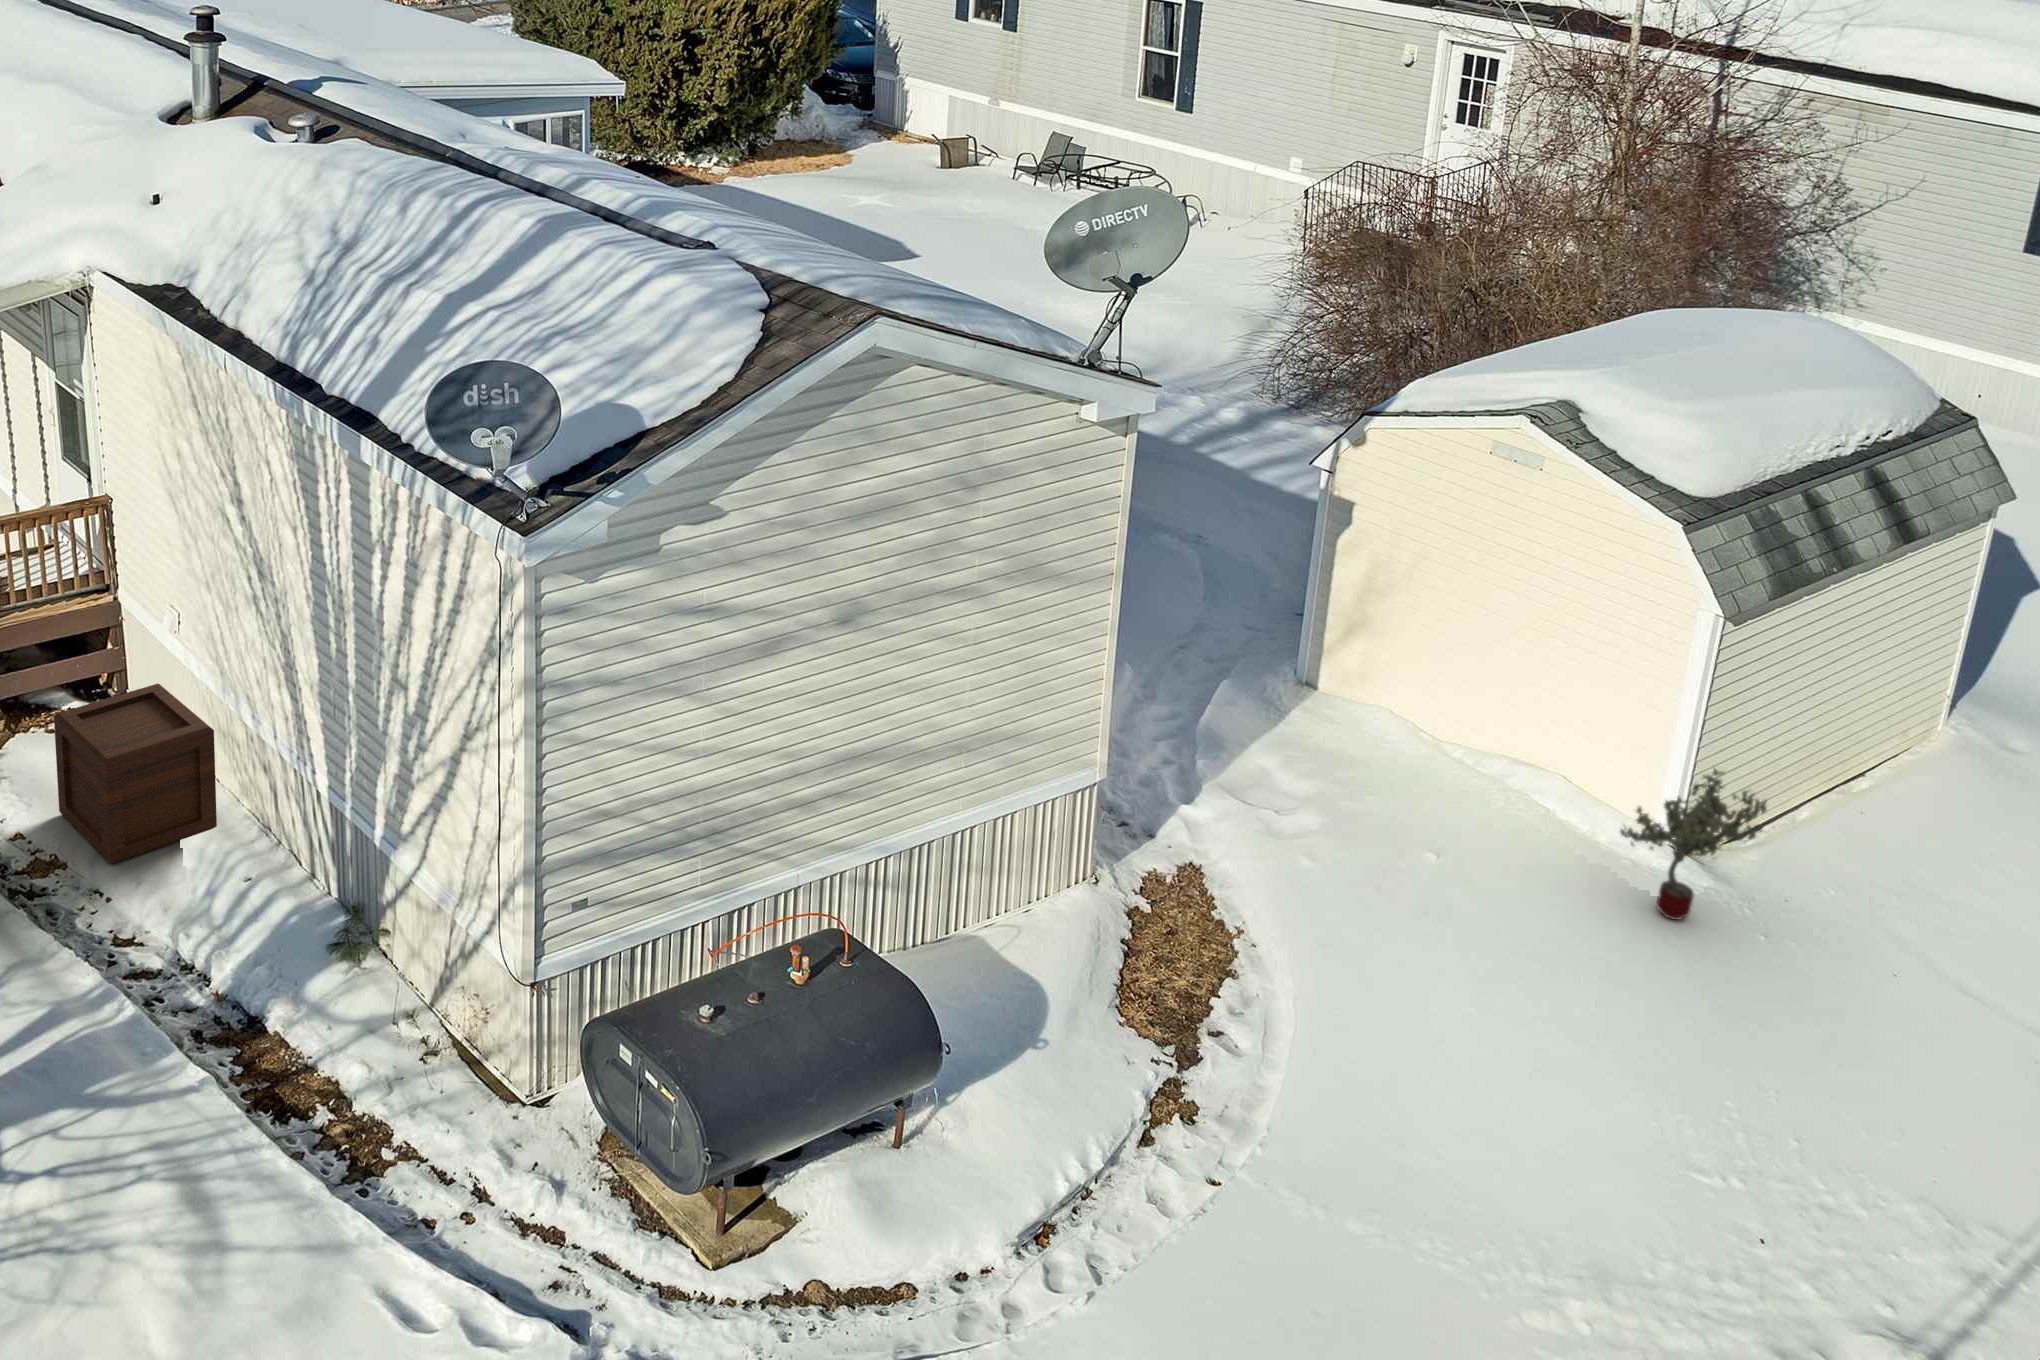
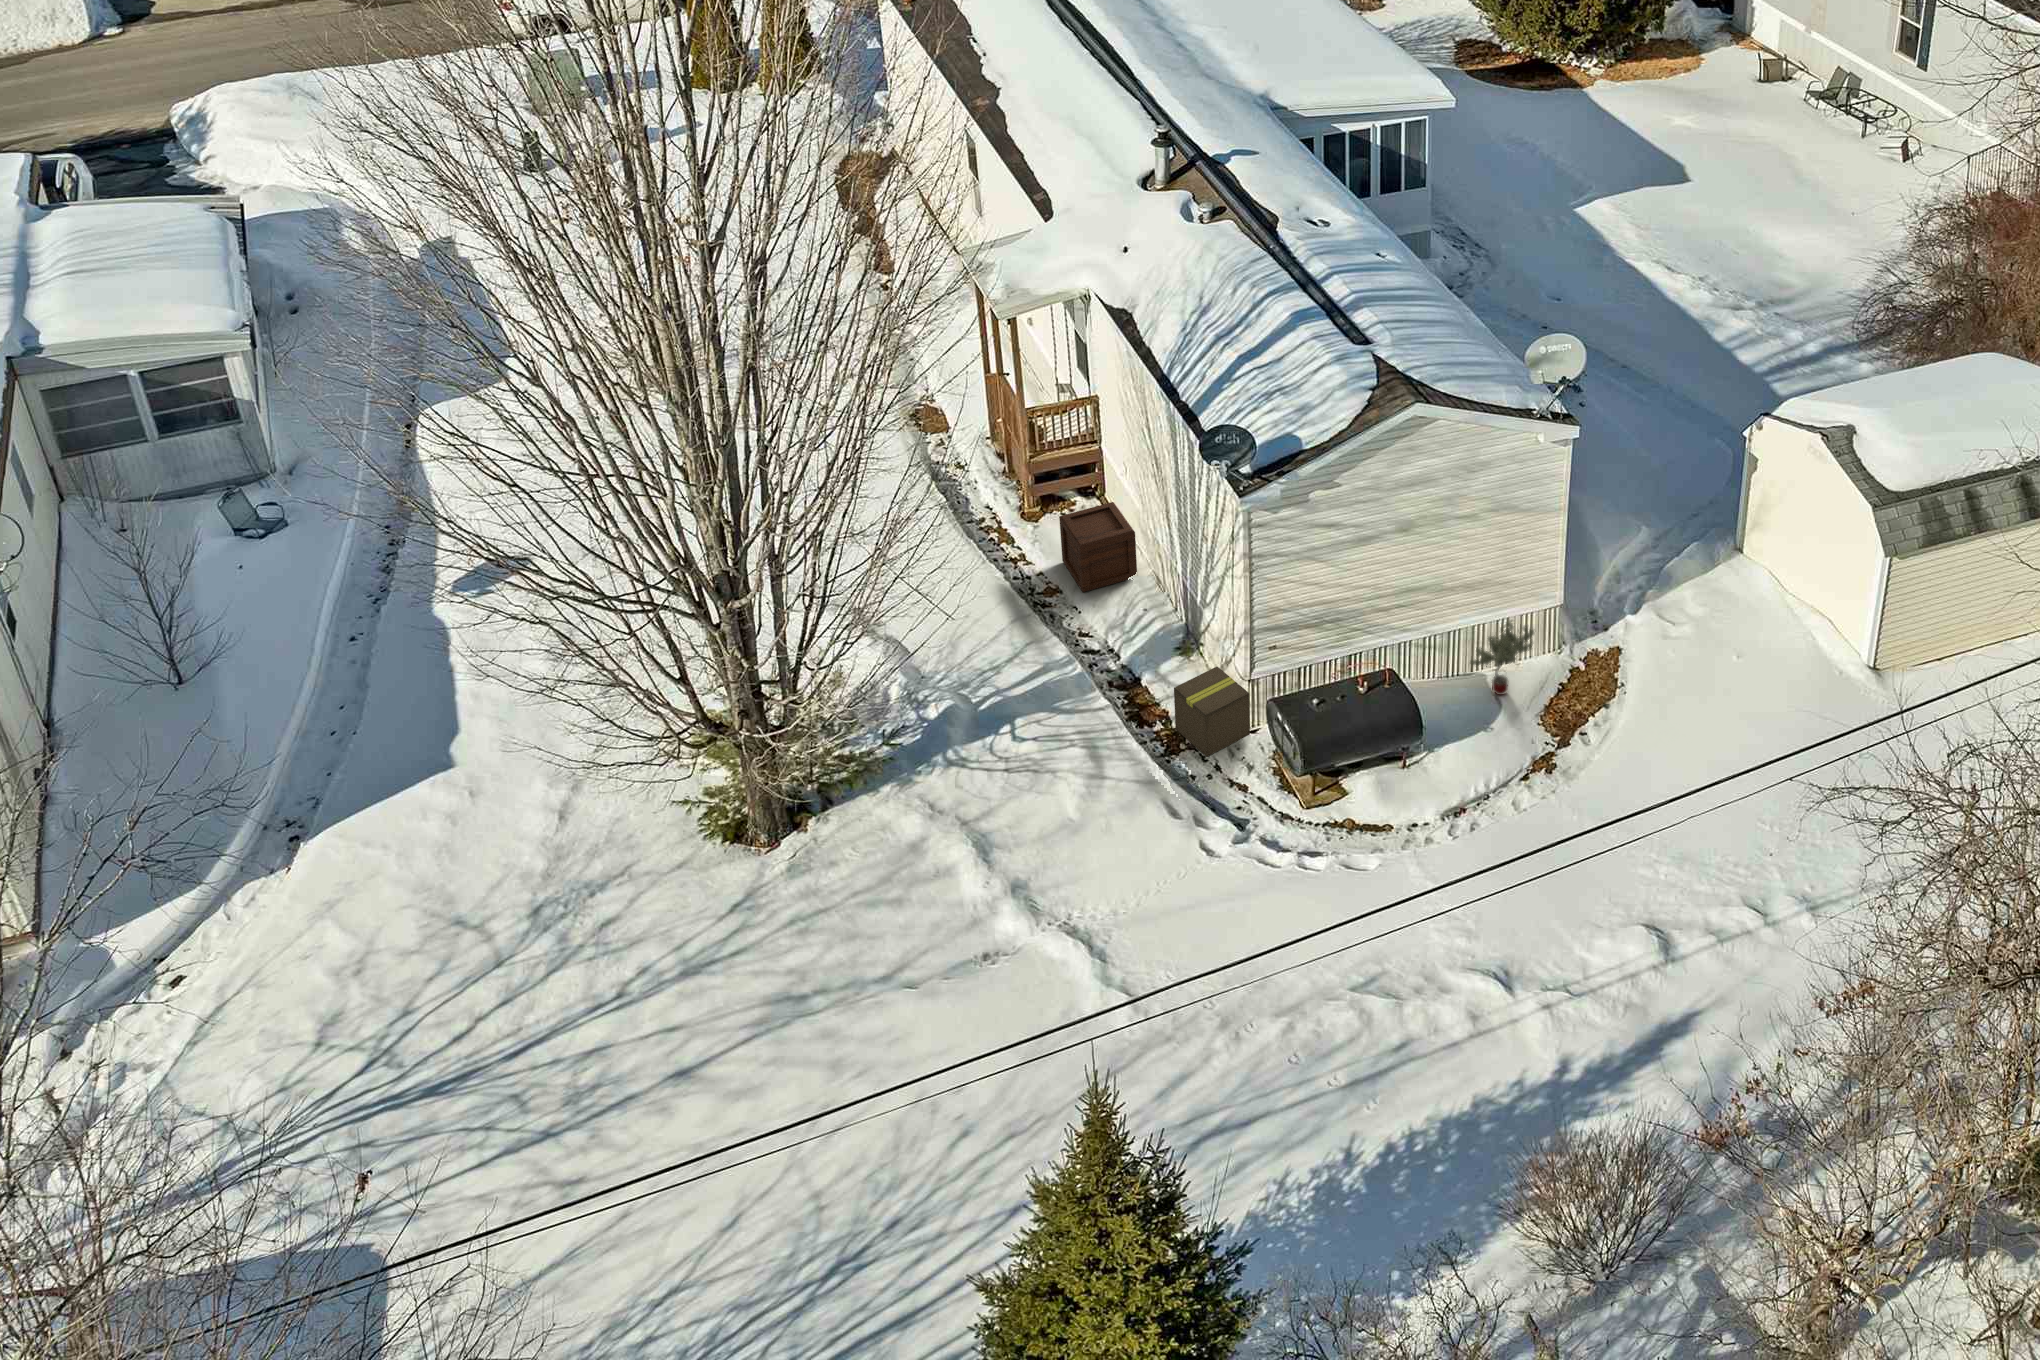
potted tree: present [1620,769,1767,920] -> present [1470,620,1534,695]
cardboard box: none [365,964,535,1171] -> present [1174,667,1250,757]

